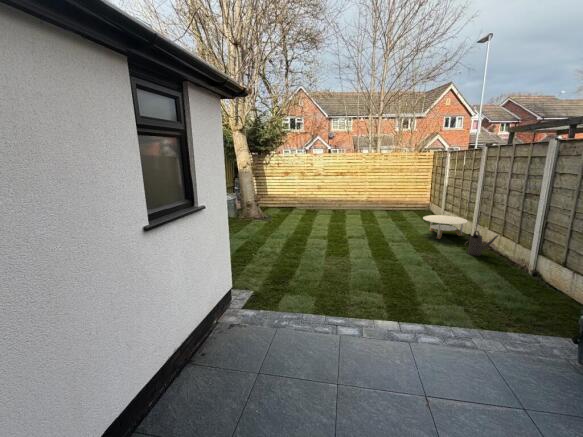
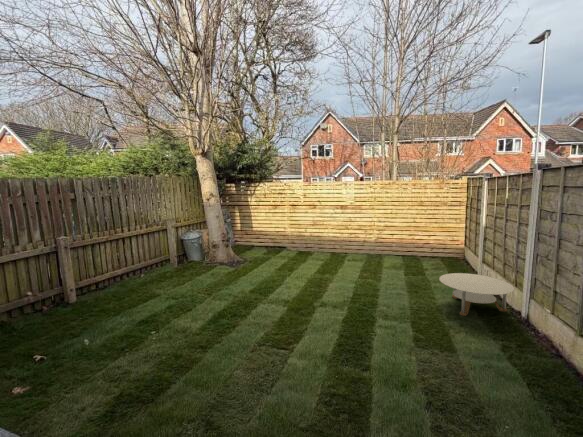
watering can: present [465,231,498,256] -> none [503,318,571,367]

